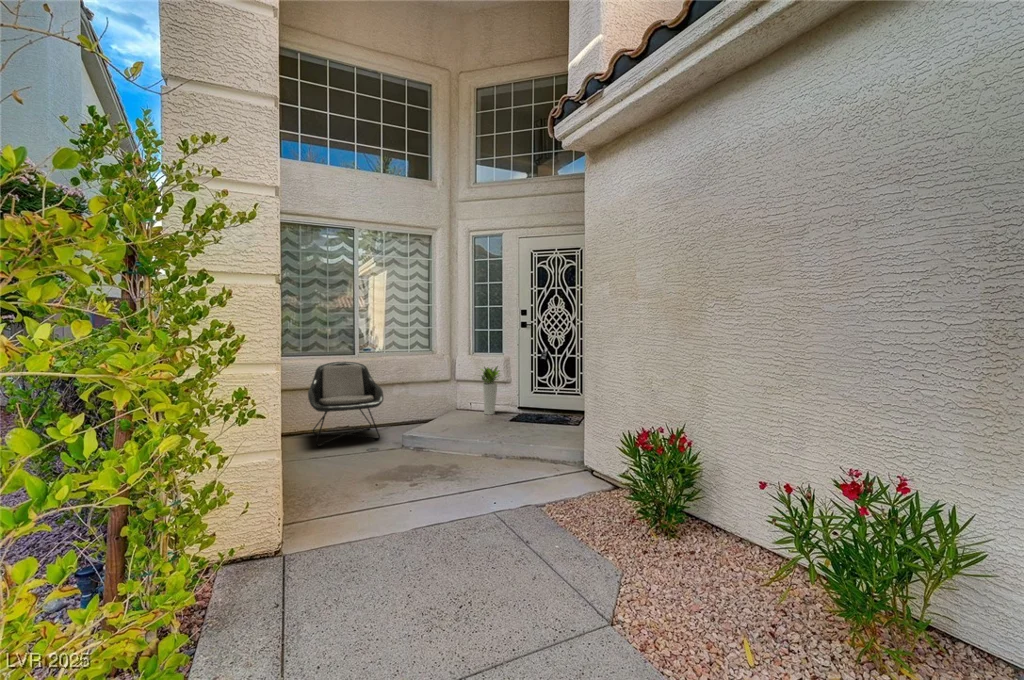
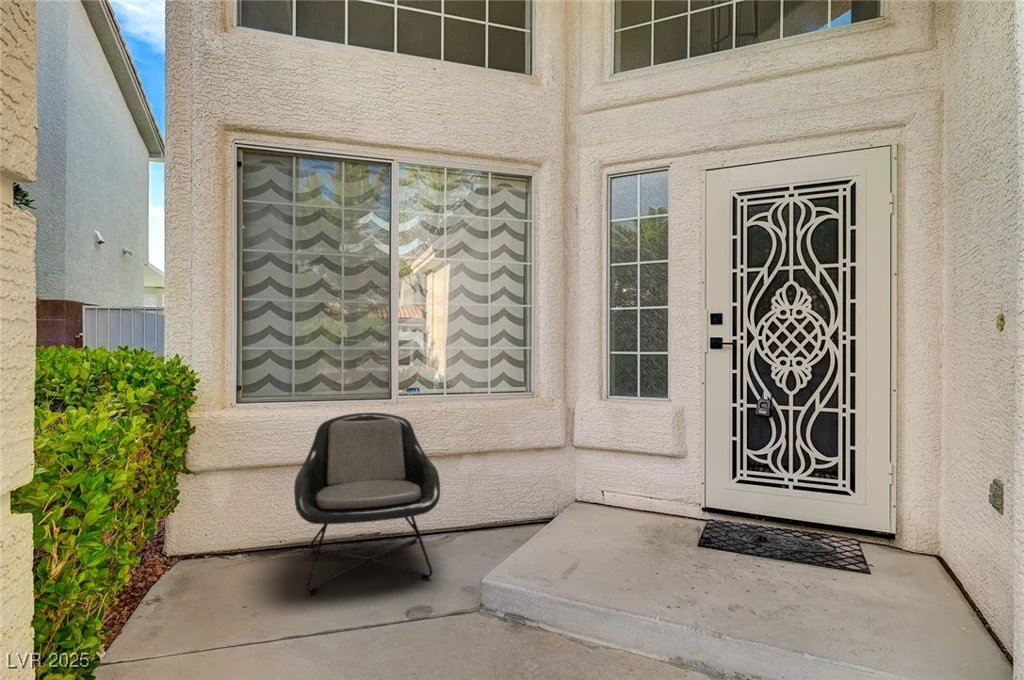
planter: present [481,366,500,415] -> none [620,423,670,522]

